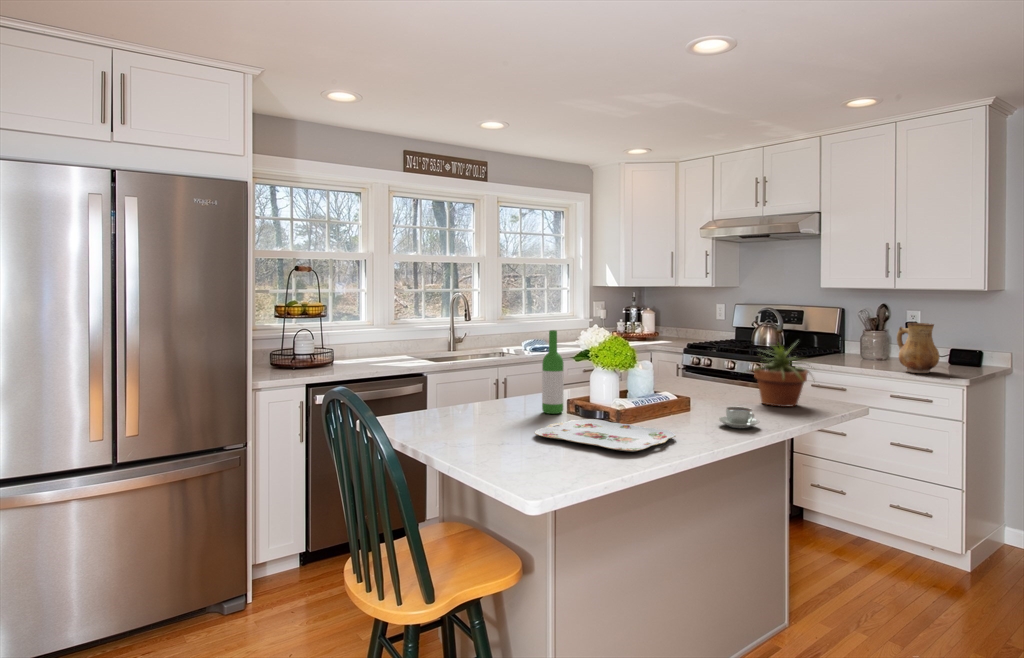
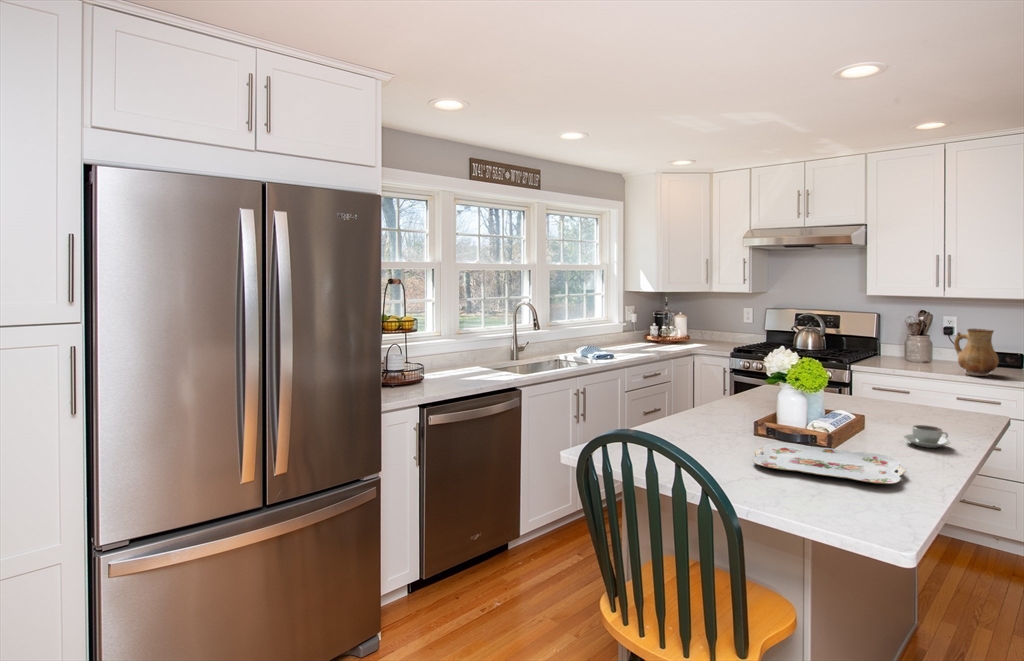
wine bottle: present [542,330,564,414] -> none [712,350,736,436]
potted plant: present [751,343,810,407] -> none [883,353,957,419]

